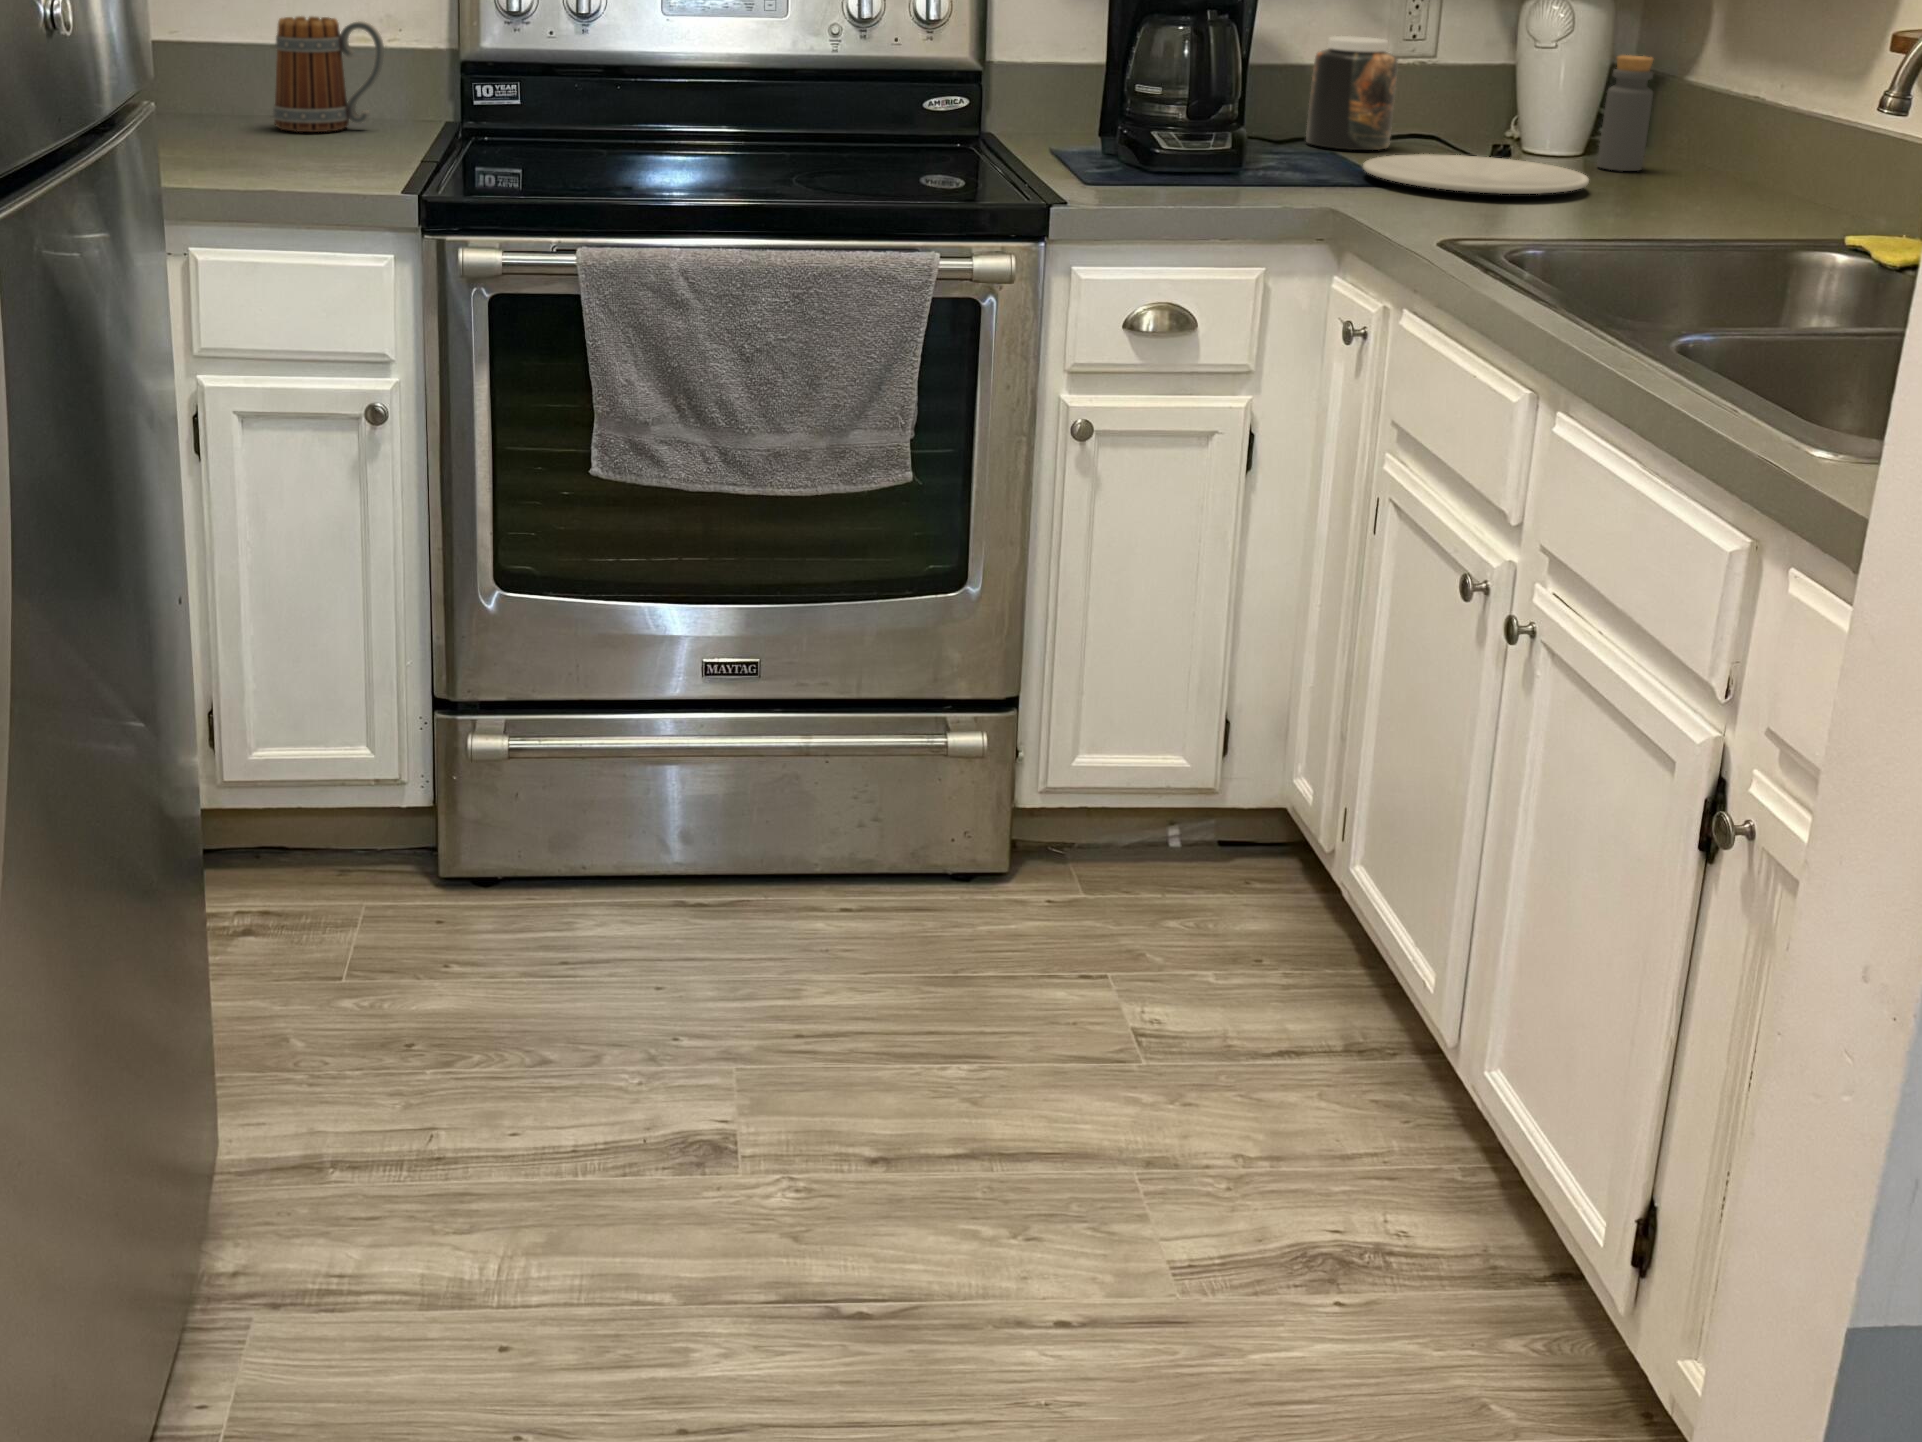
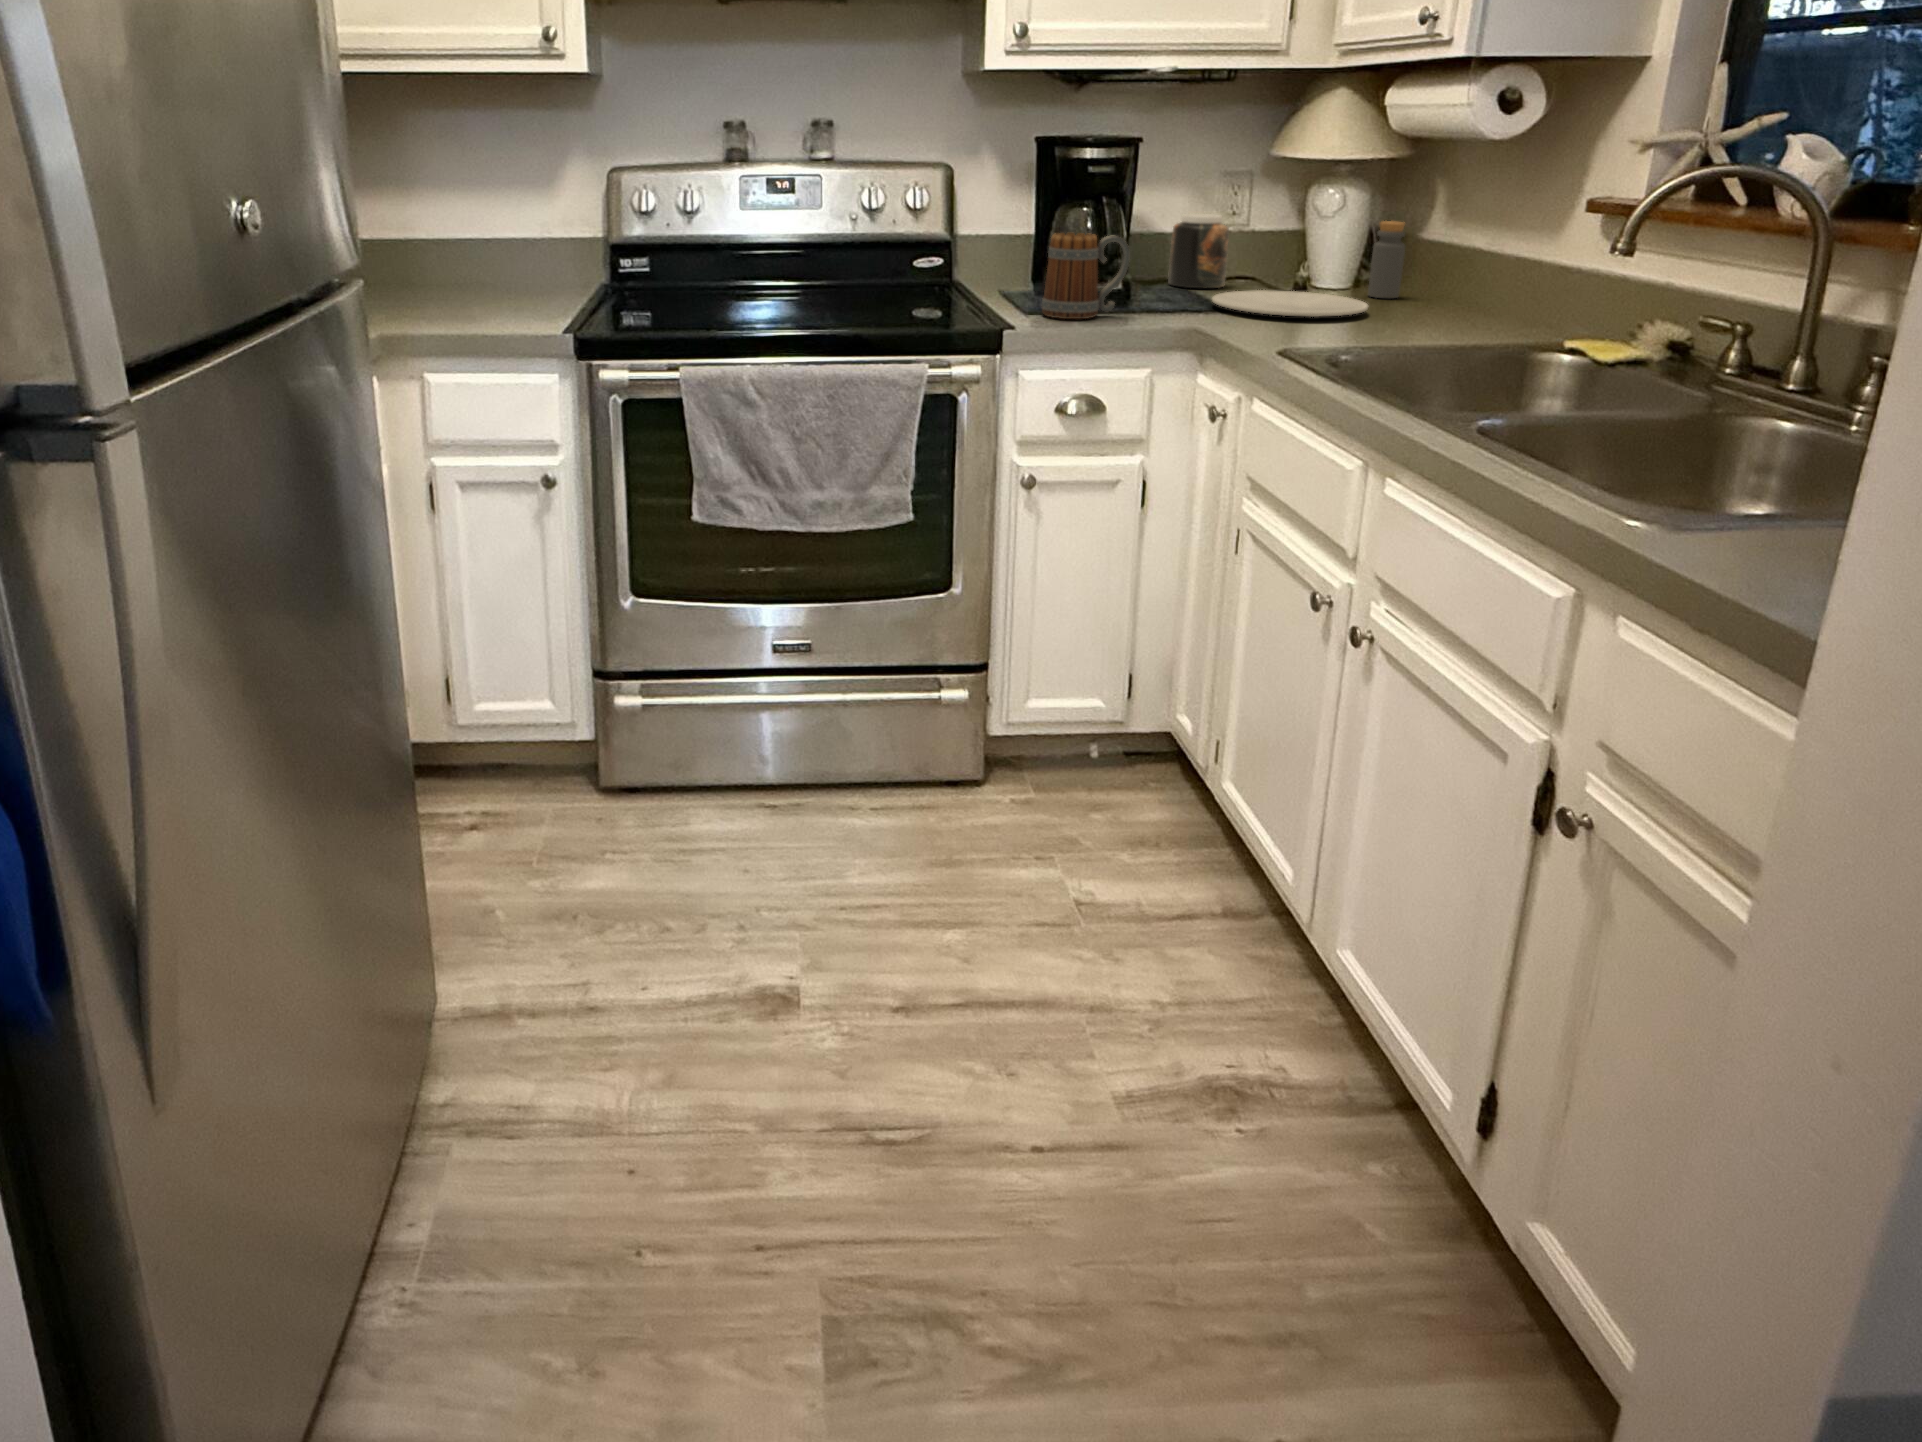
mug: present [273,16,384,132] -> present [1042,233,1130,319]

